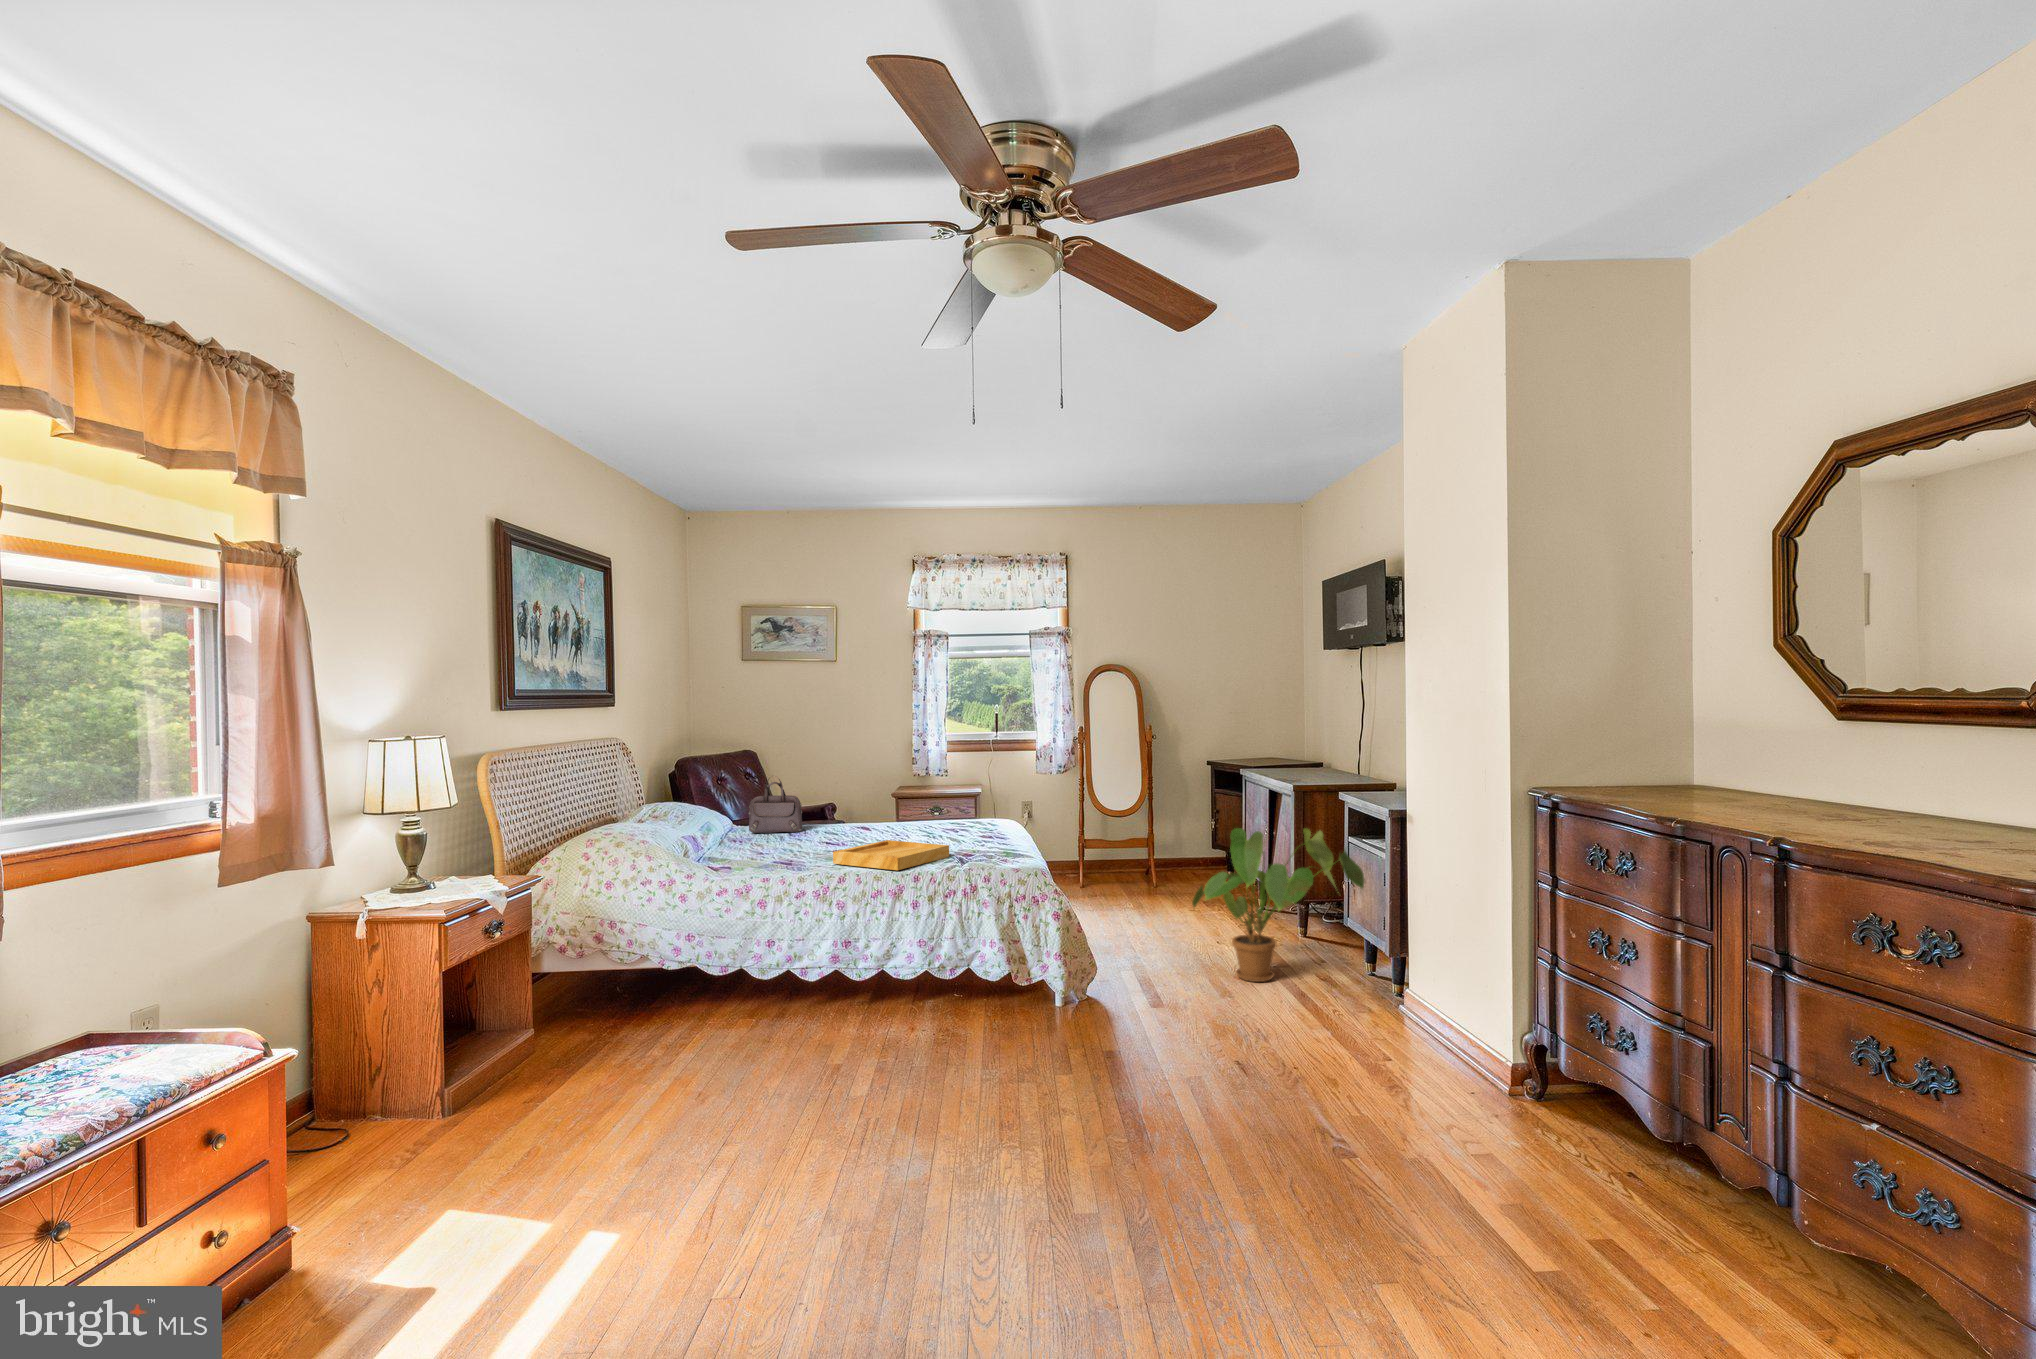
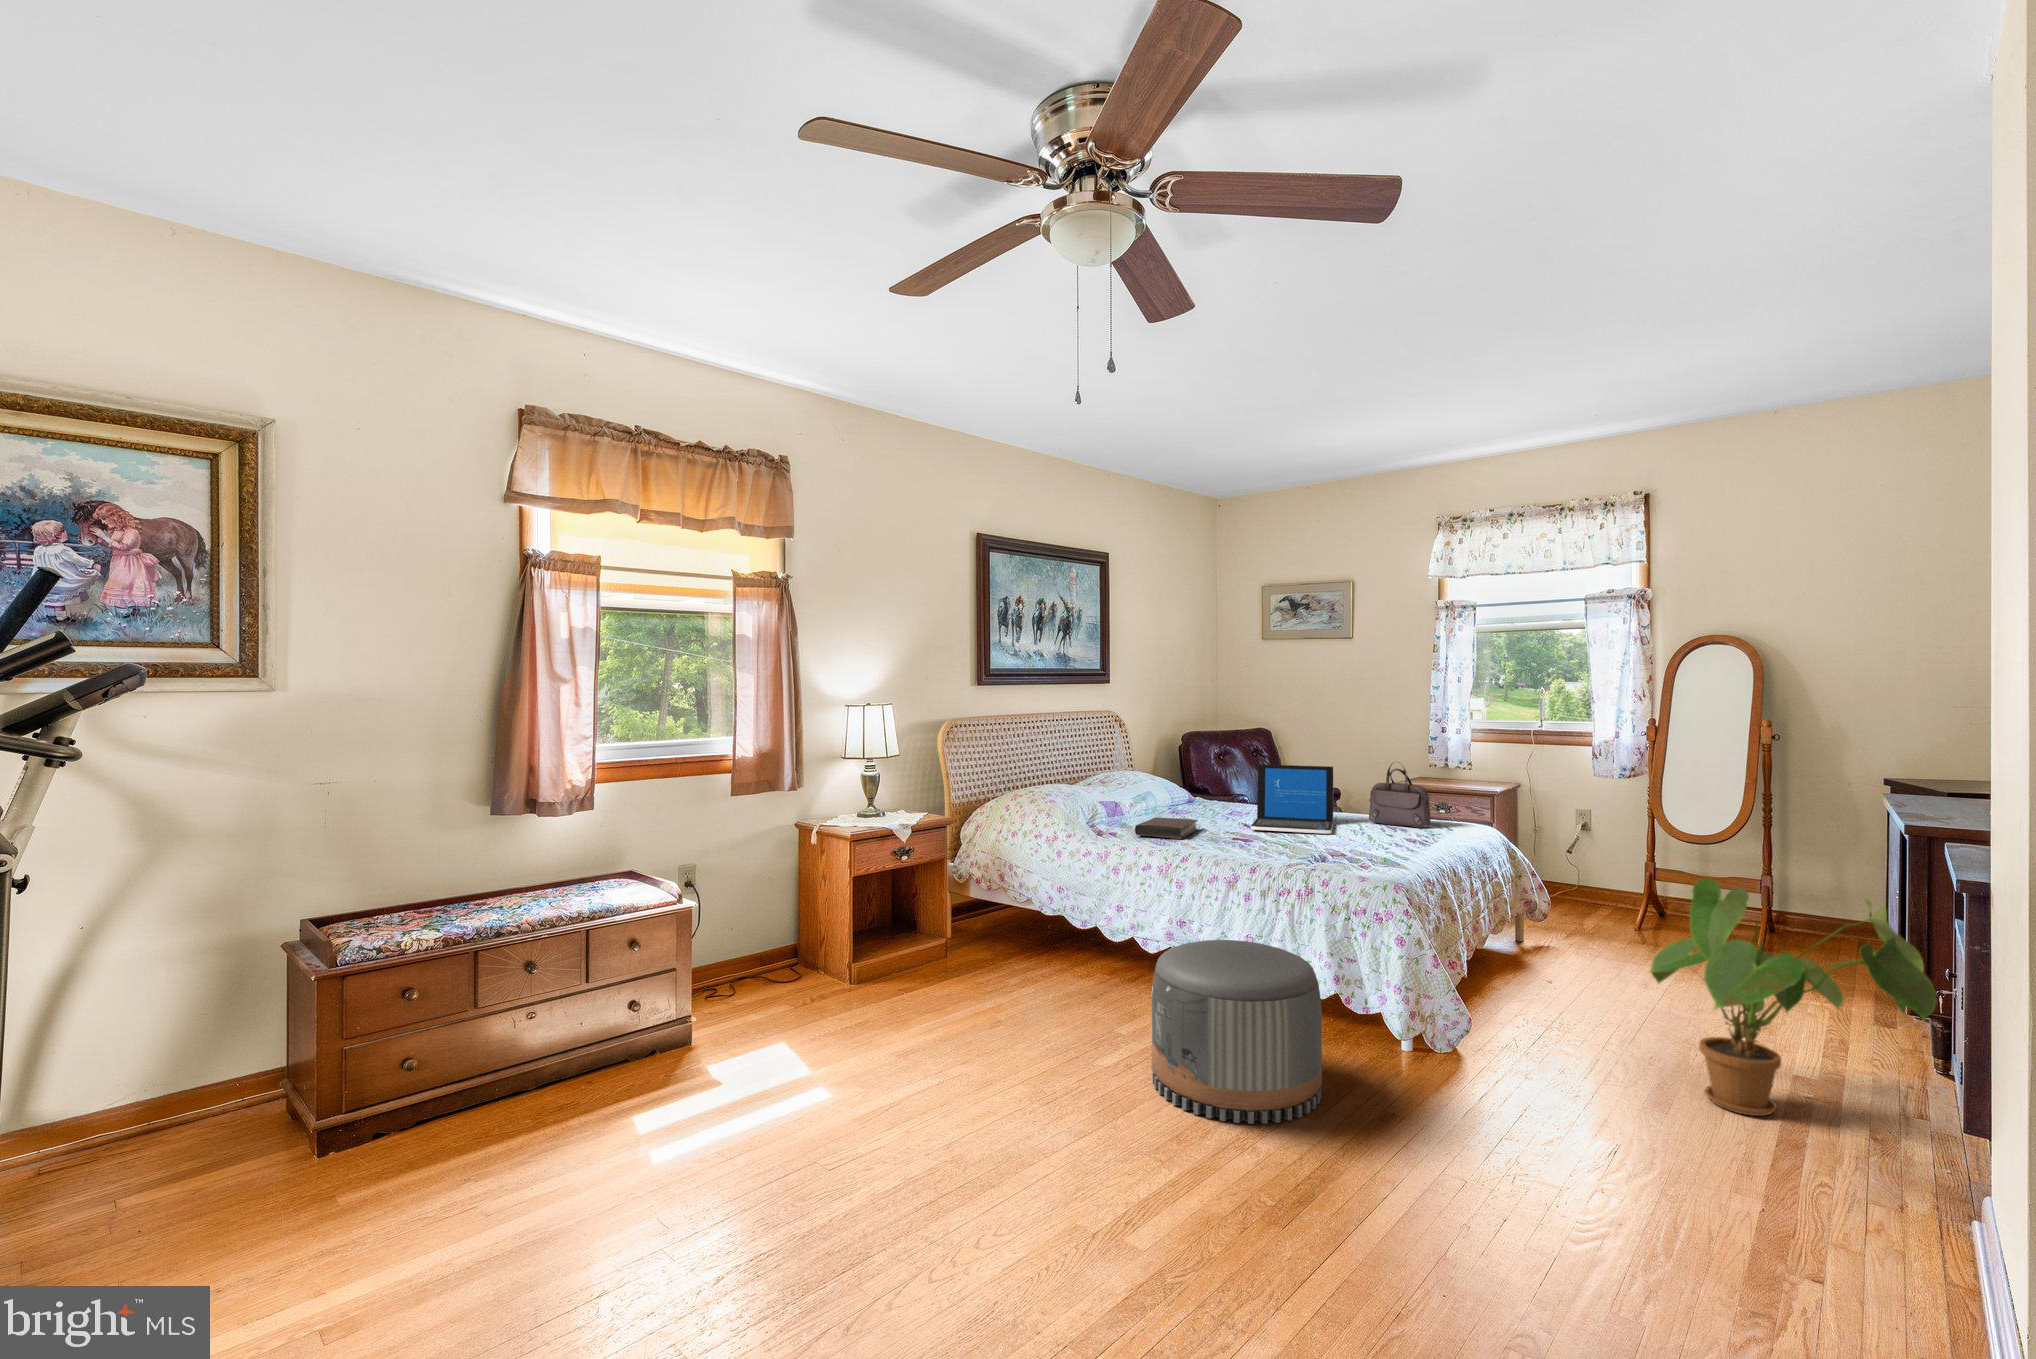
handbag: present [748,779,802,833] -> present [1369,762,1430,828]
laptop: none [829,779,917,845] -> present [1251,764,1333,834]
tray: present [833,840,949,870] -> none [1203,829,1323,860]
book: none [745,843,802,866] -> present [1135,817,1198,839]
pouf: none [916,937,1070,1104] -> present [1152,940,1322,1124]

